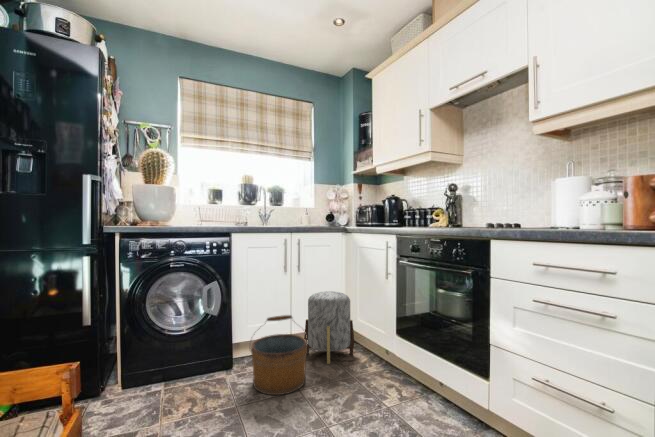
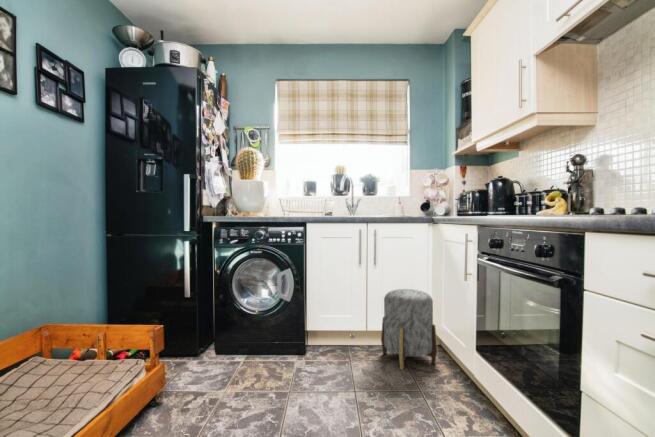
bucket: present [250,315,307,395] -> none [311,310,371,391]

